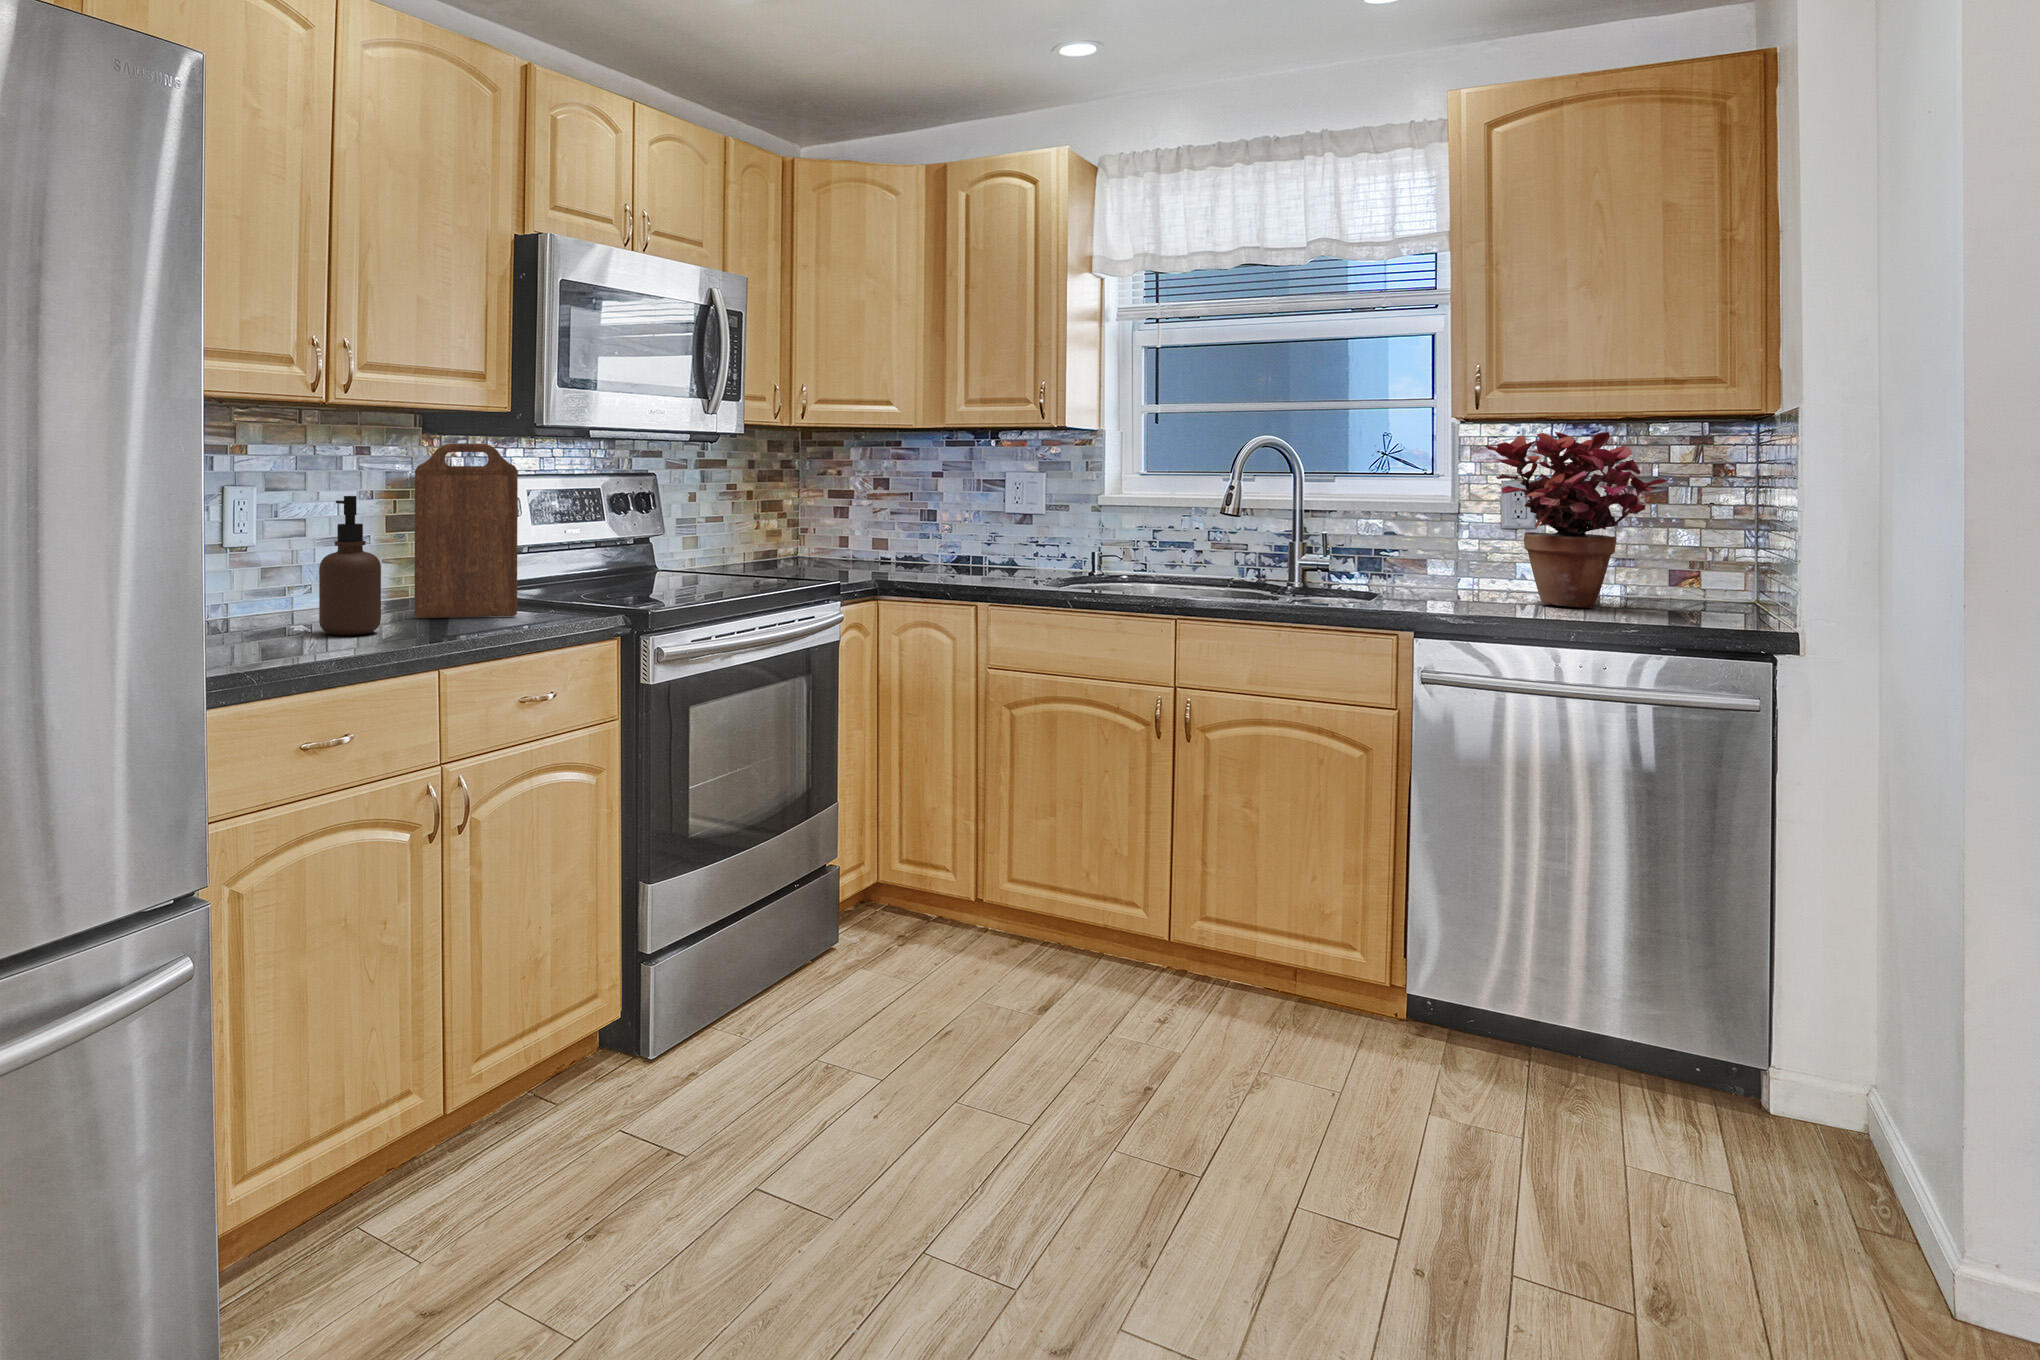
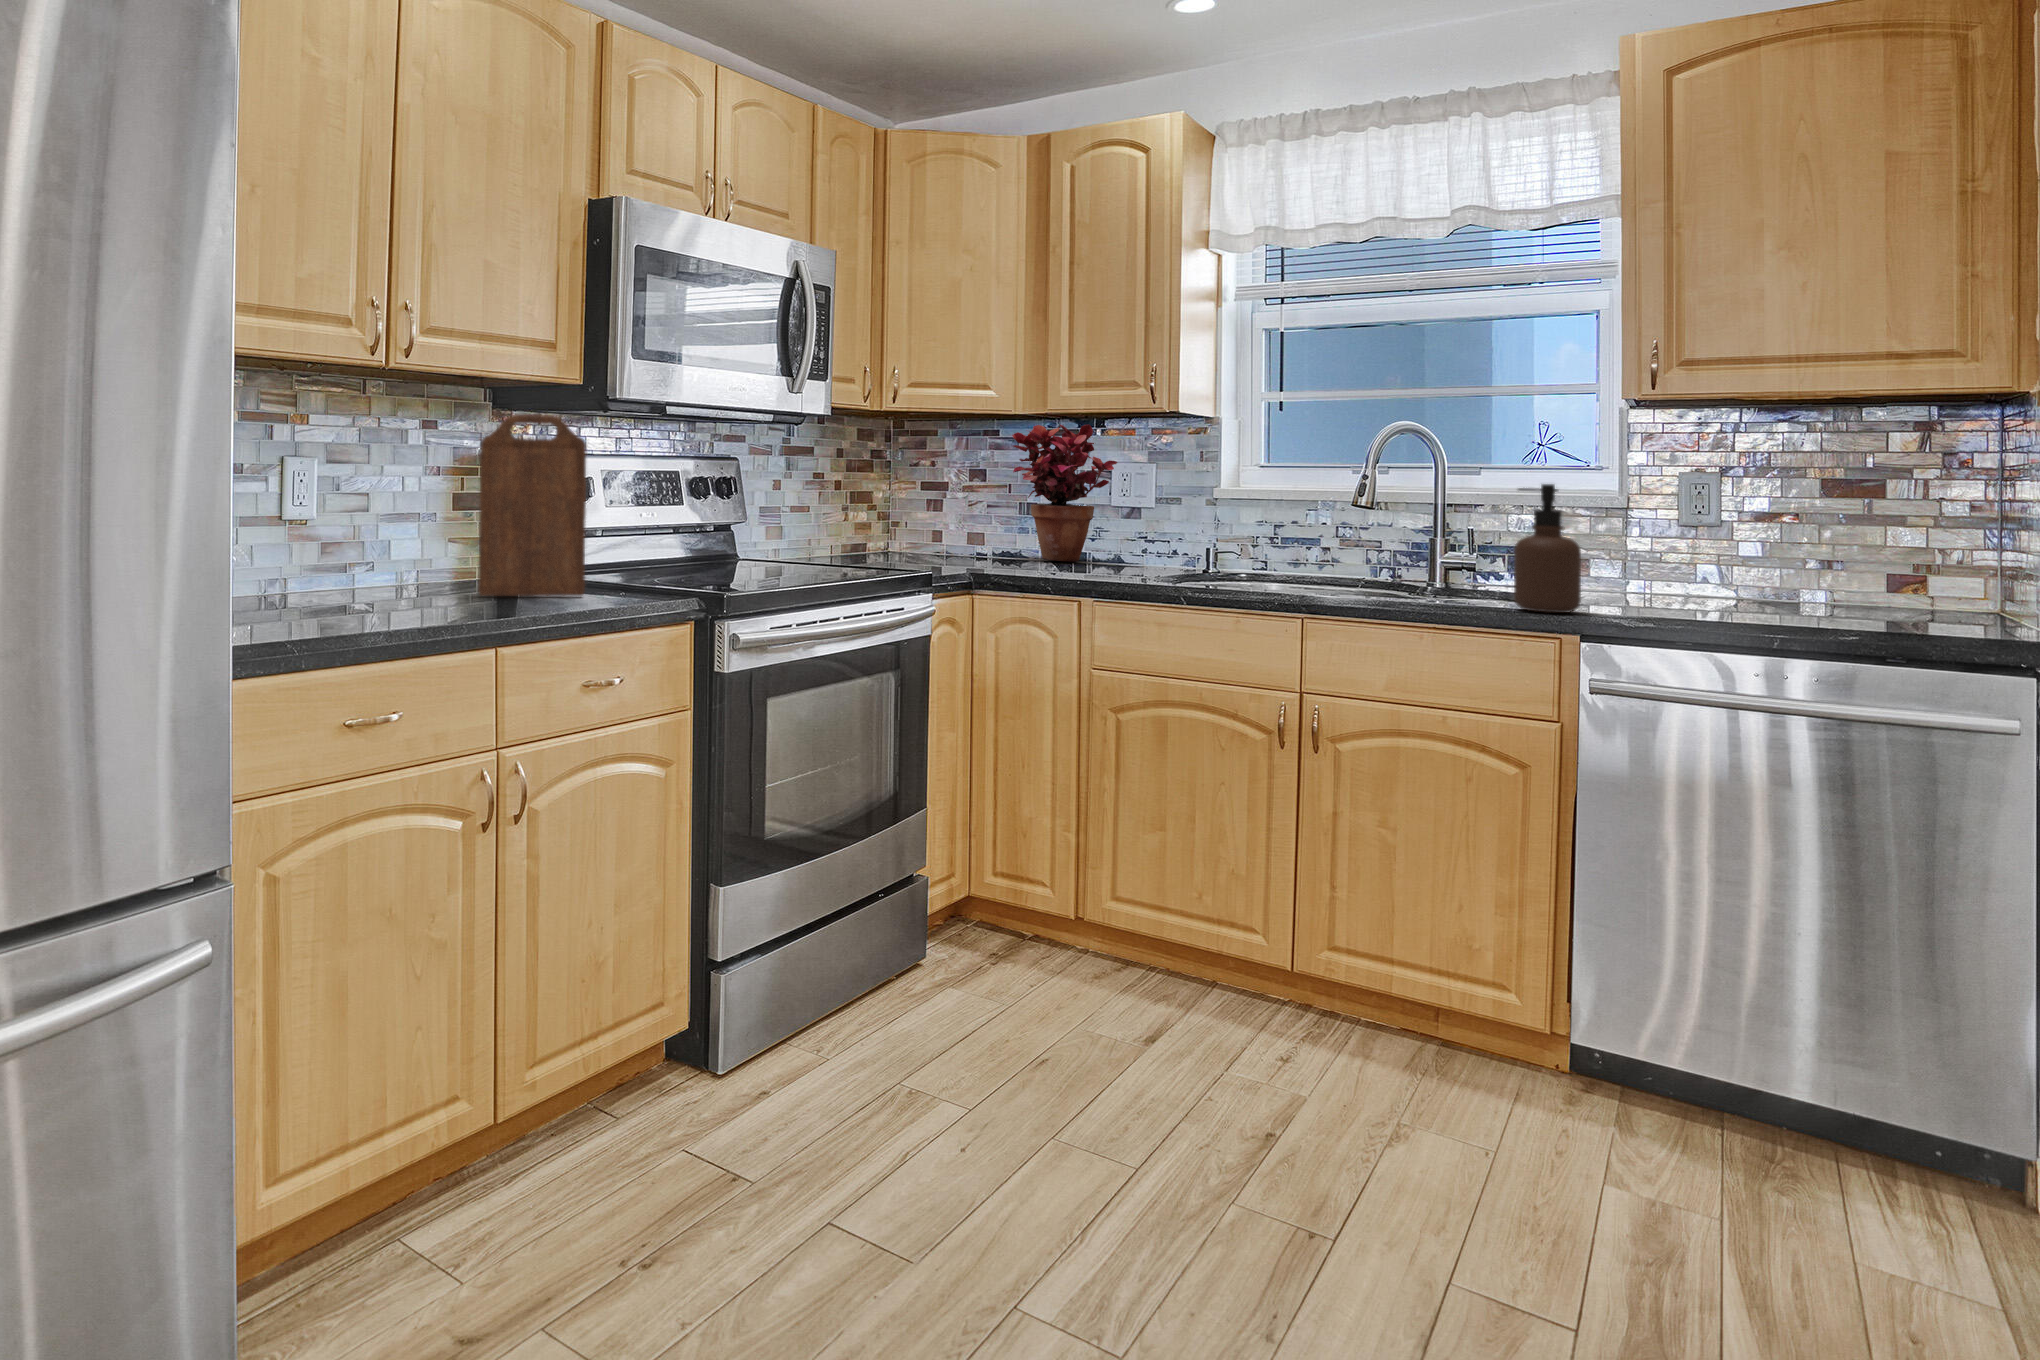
potted plant: present [1485,432,1668,608] -> present [1012,424,1117,562]
soap dispenser: present [319,496,381,635] -> present [1514,484,1581,613]

